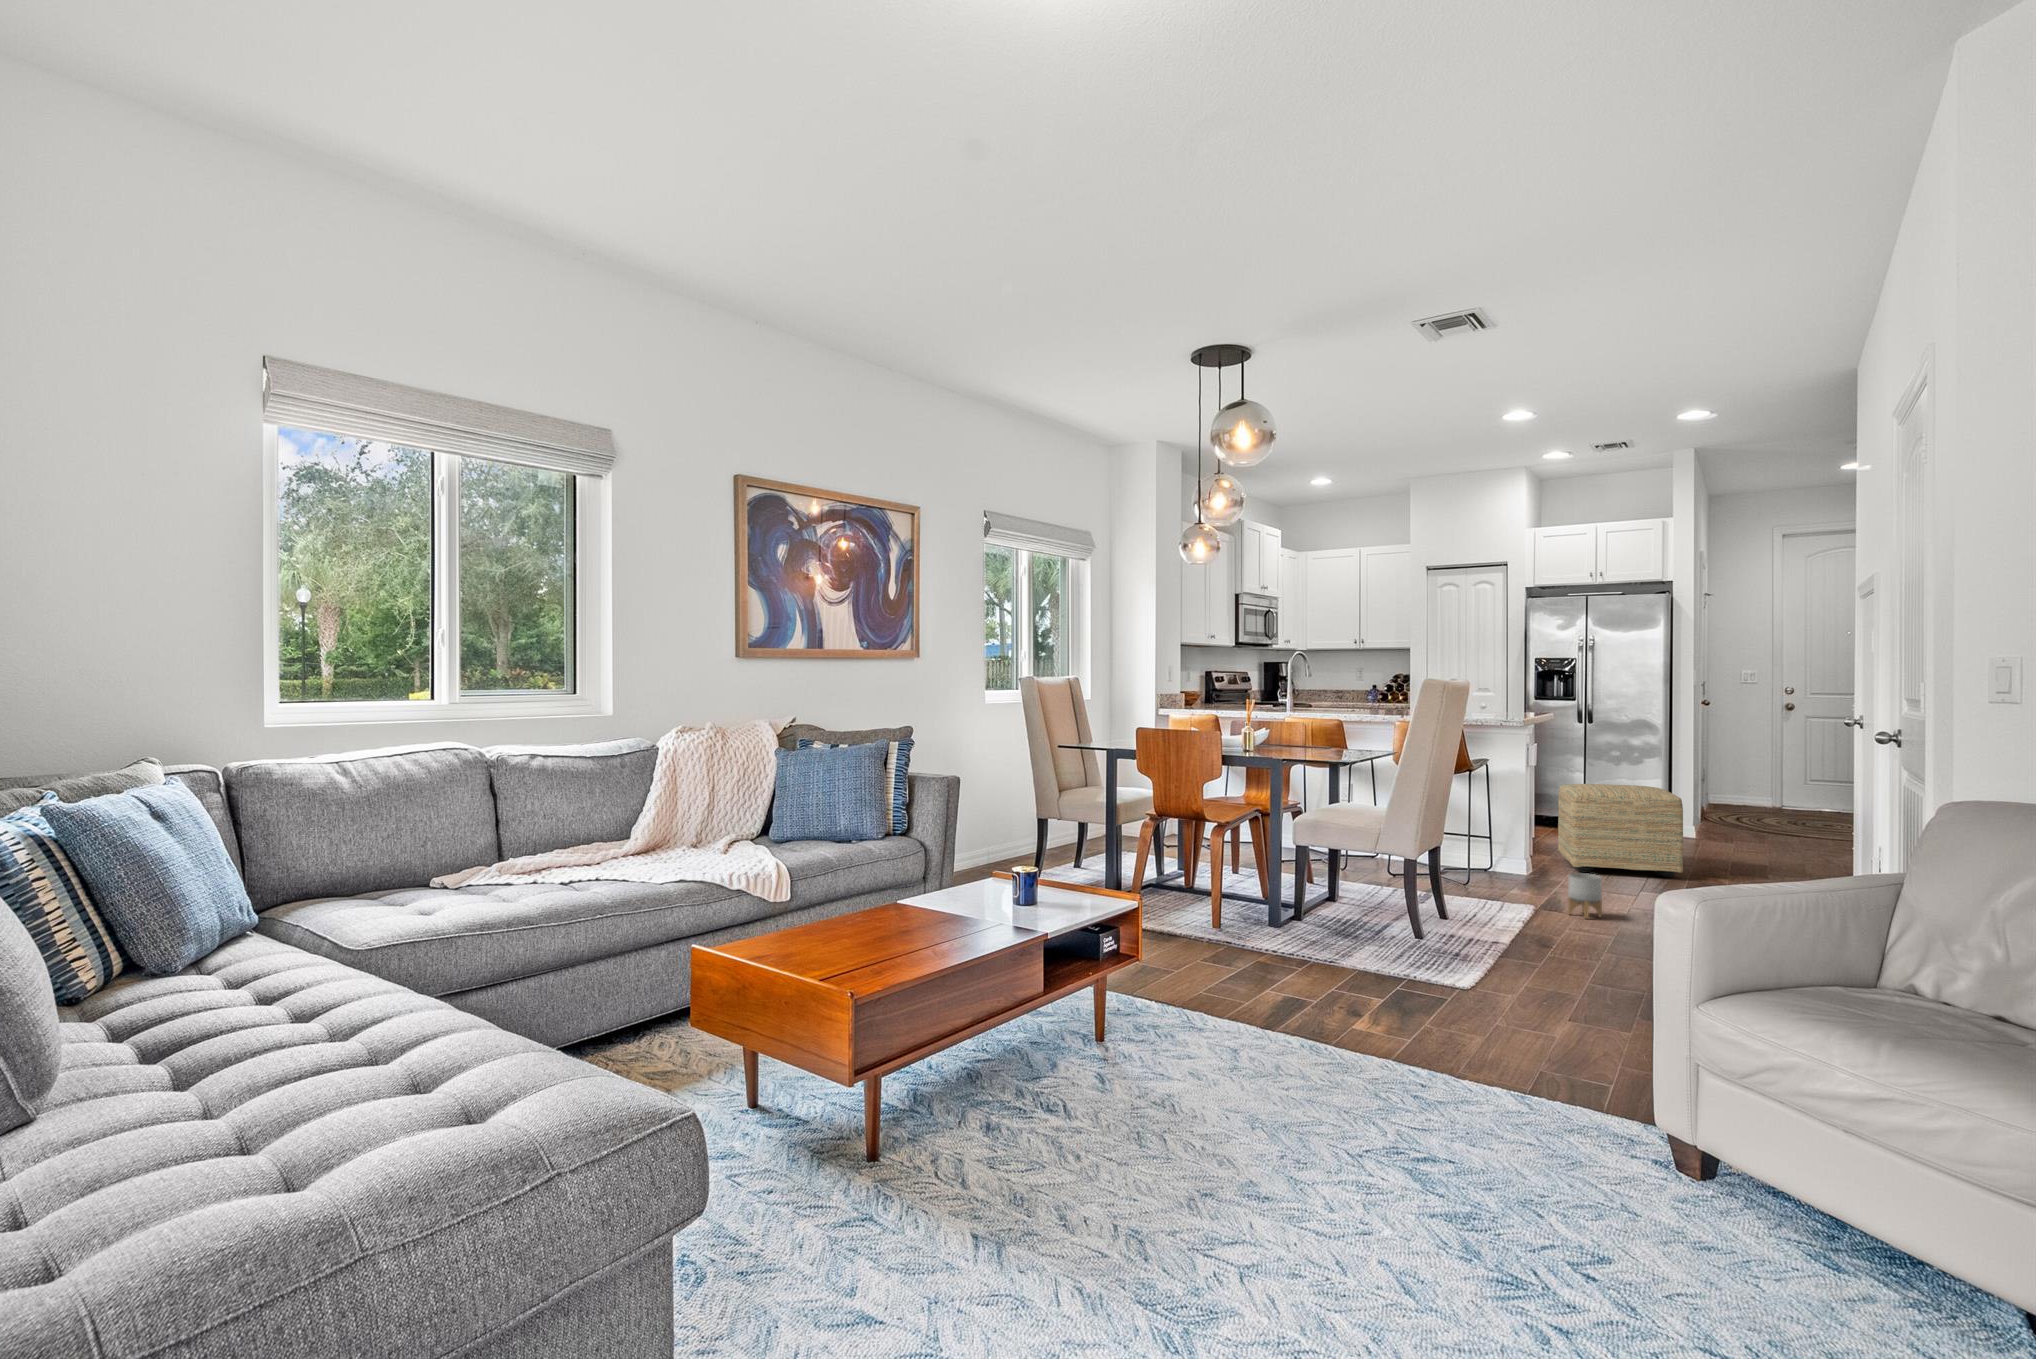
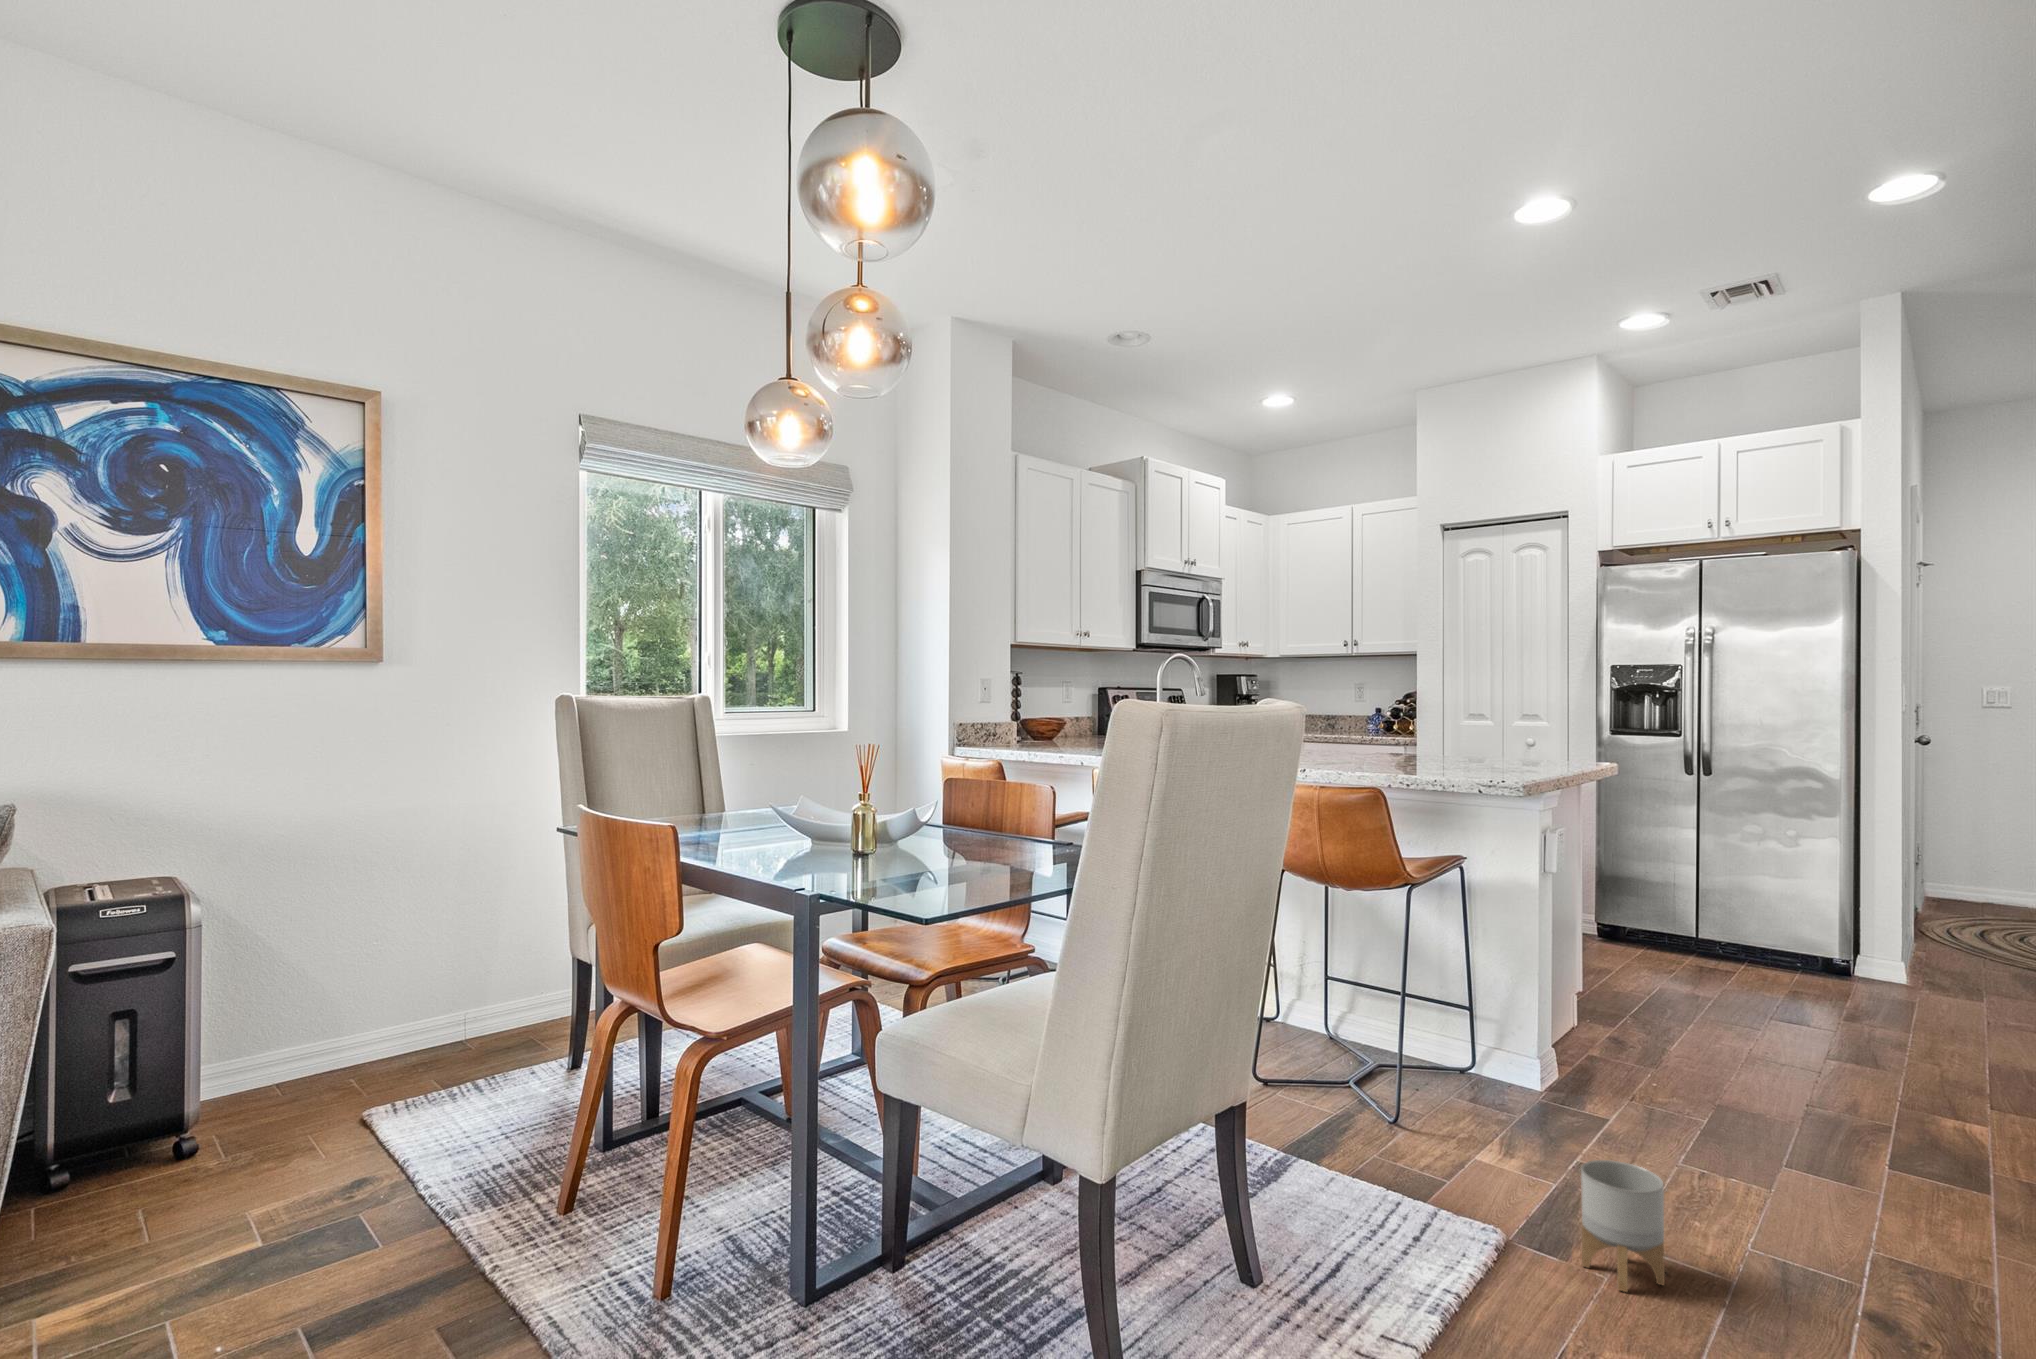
ottoman: present [1558,784,1684,877] -> none [1625,898,1882,1112]

